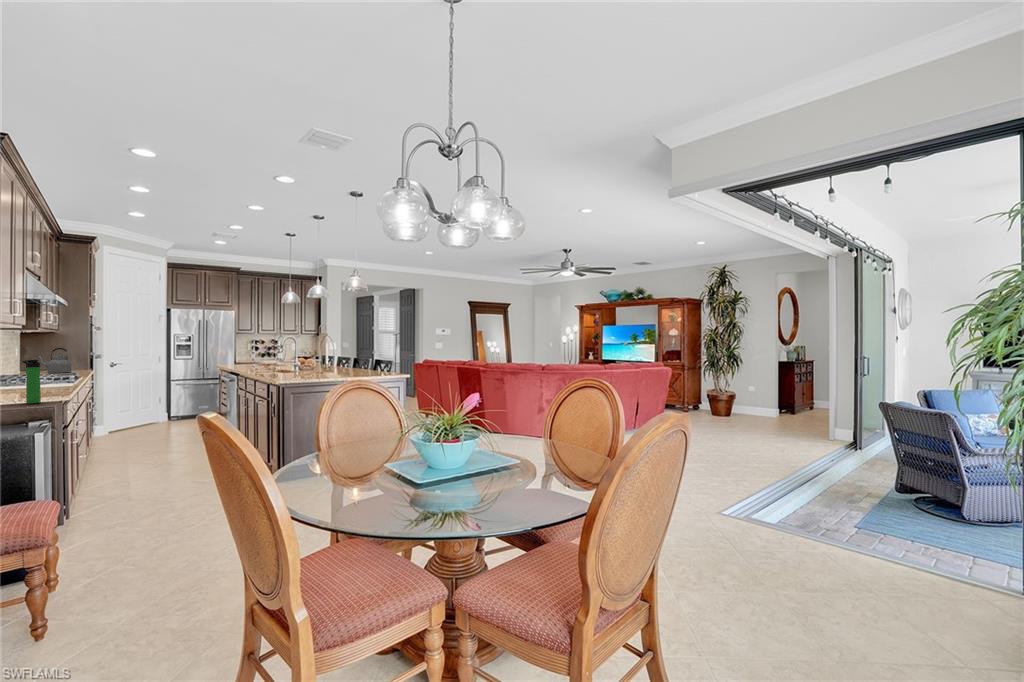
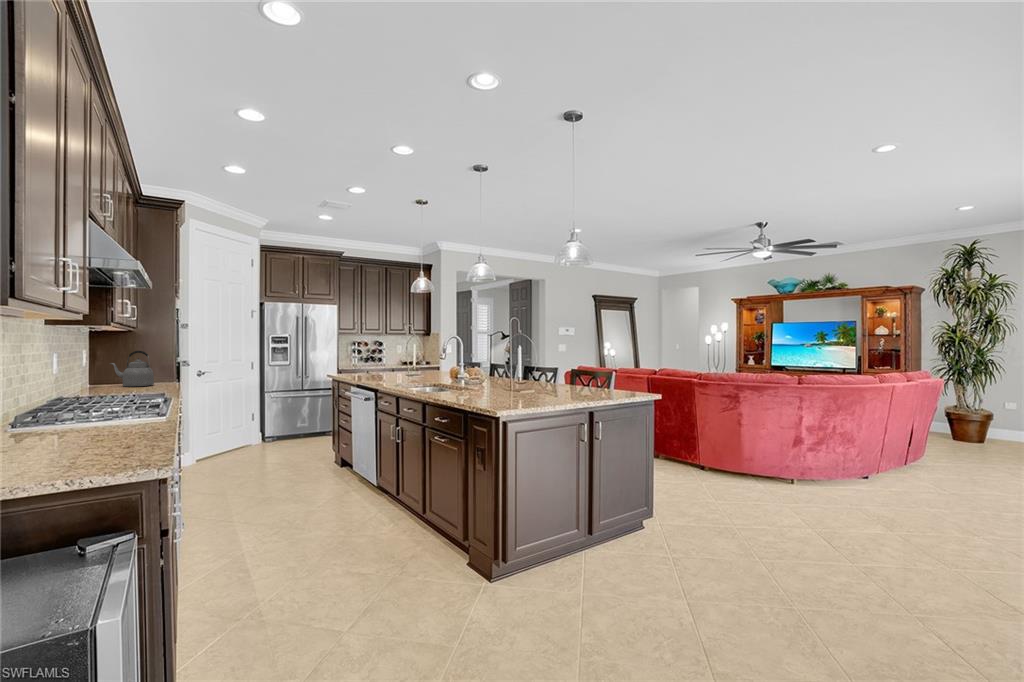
bottle: present [22,360,41,403] -> none [56,375,94,470]

